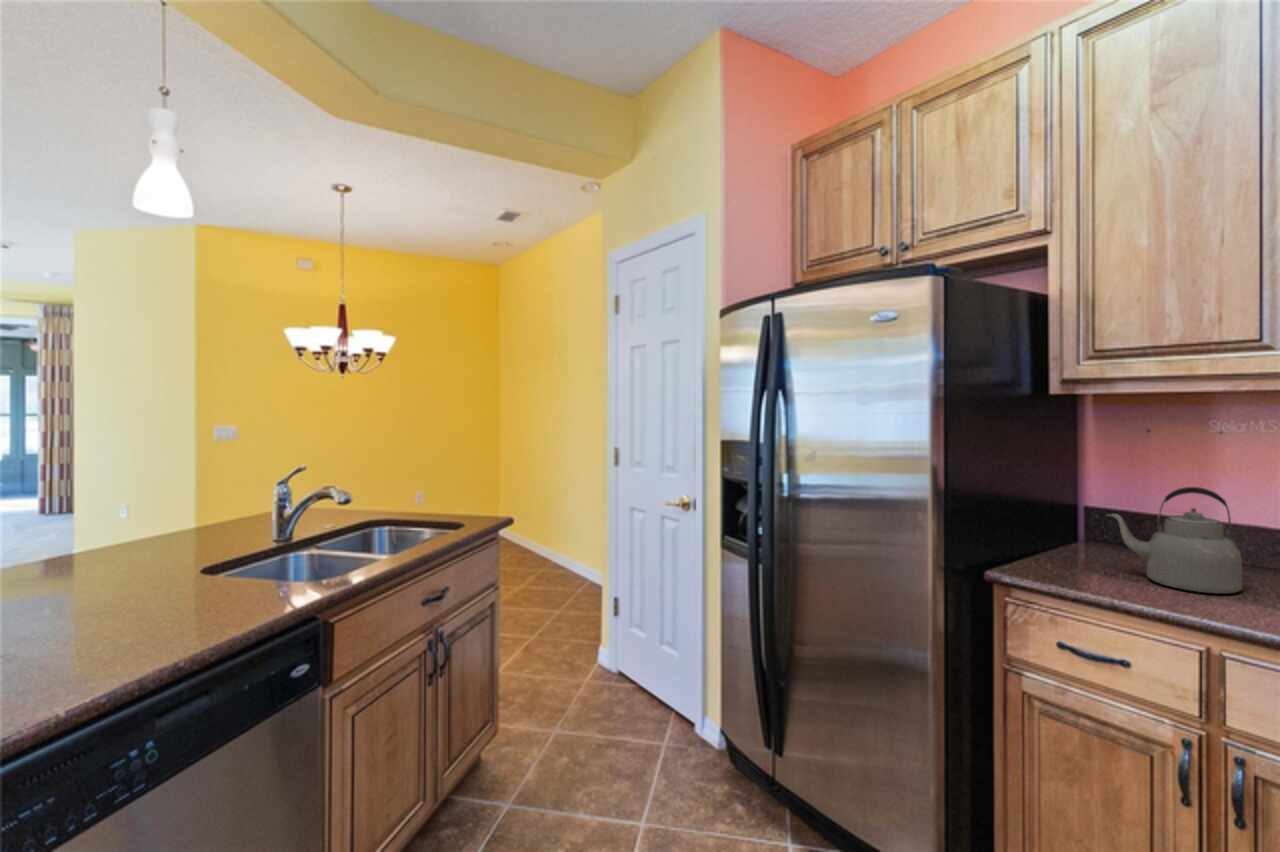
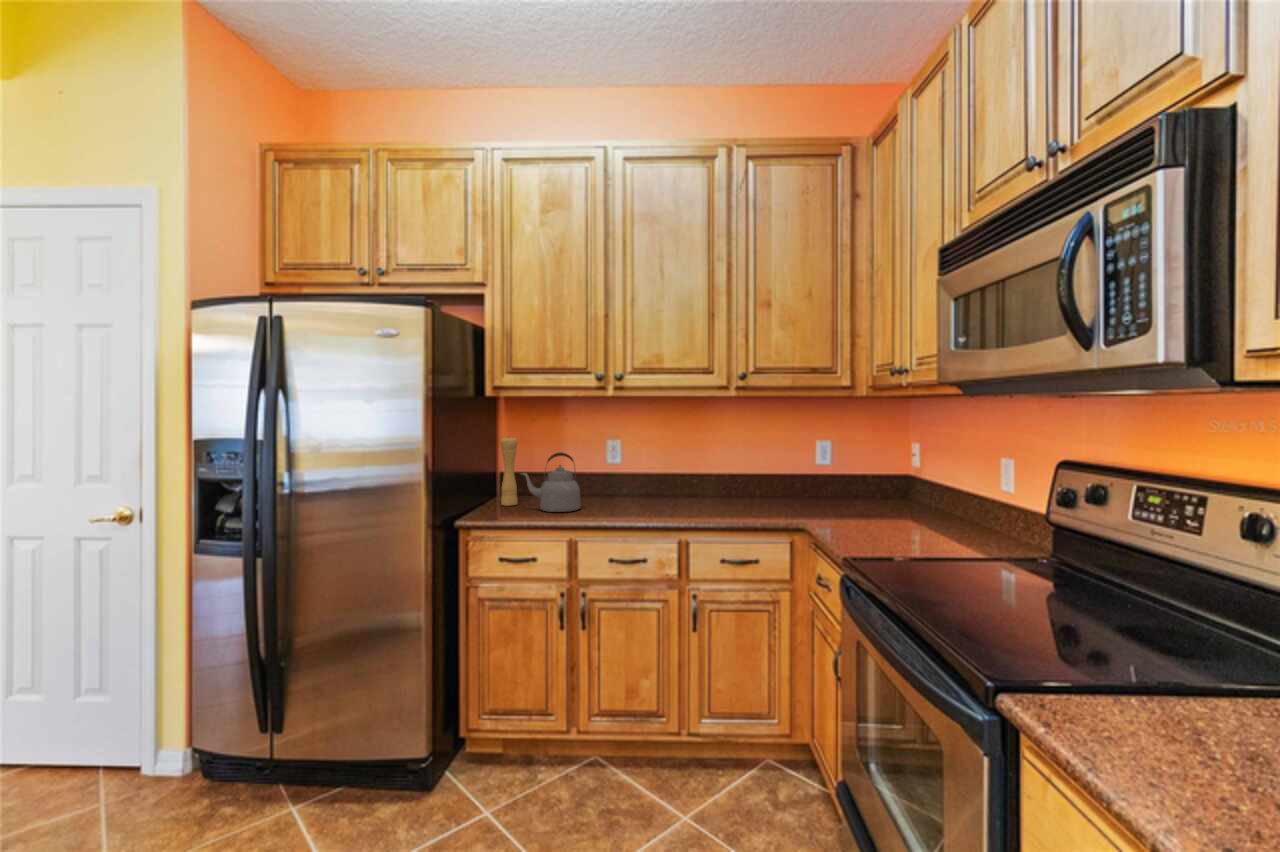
pepper mill: none [1075,453,1108,558] -> present [500,437,518,506]

